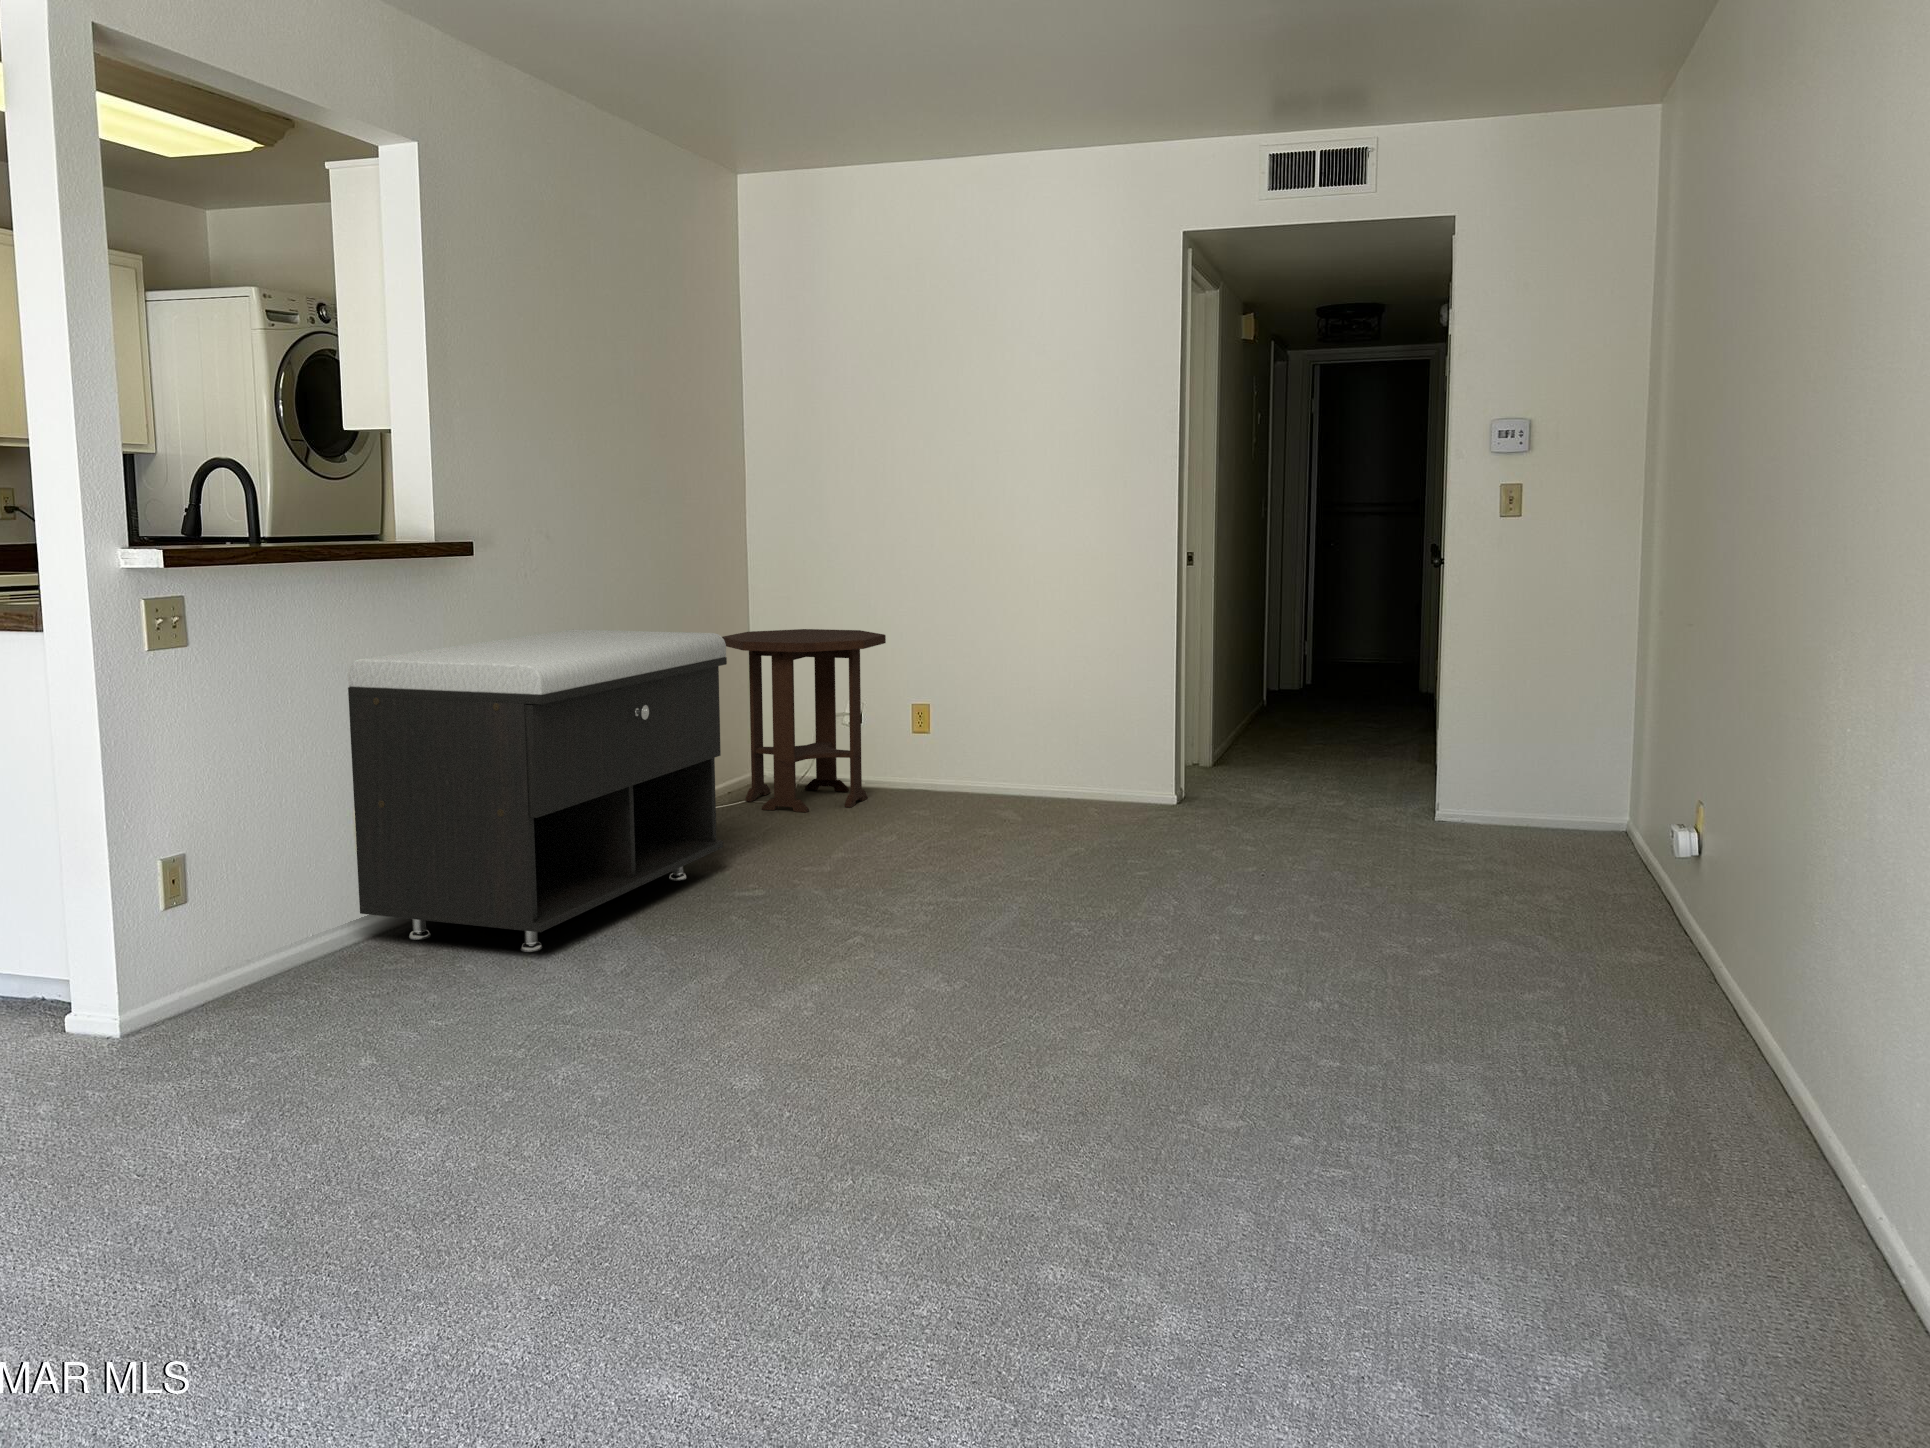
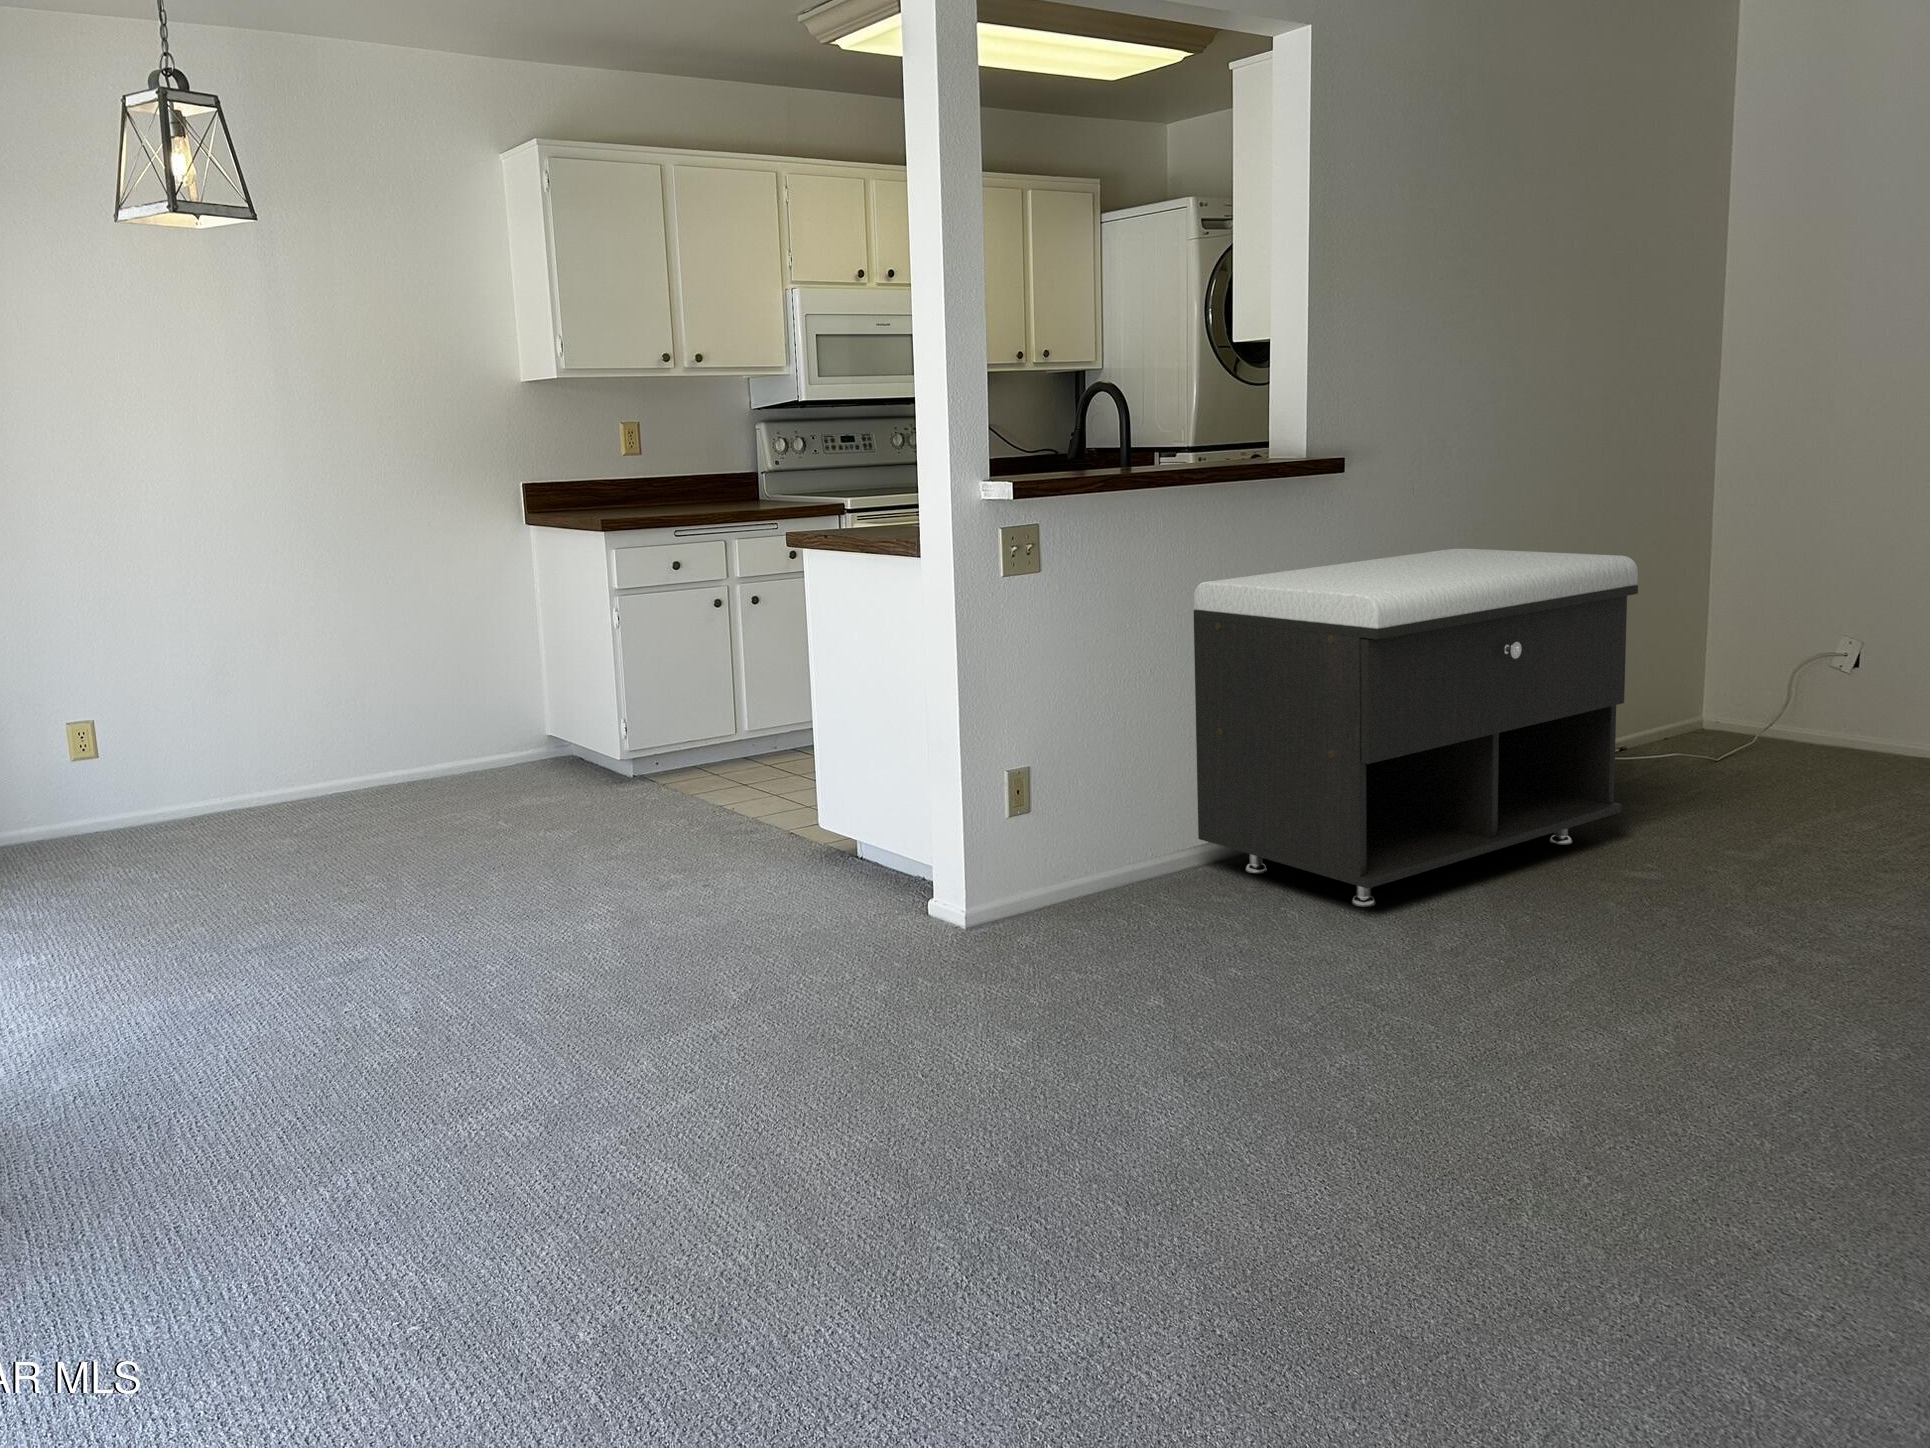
side table: present [722,629,886,812] -> none [1661,545,1898,774]

